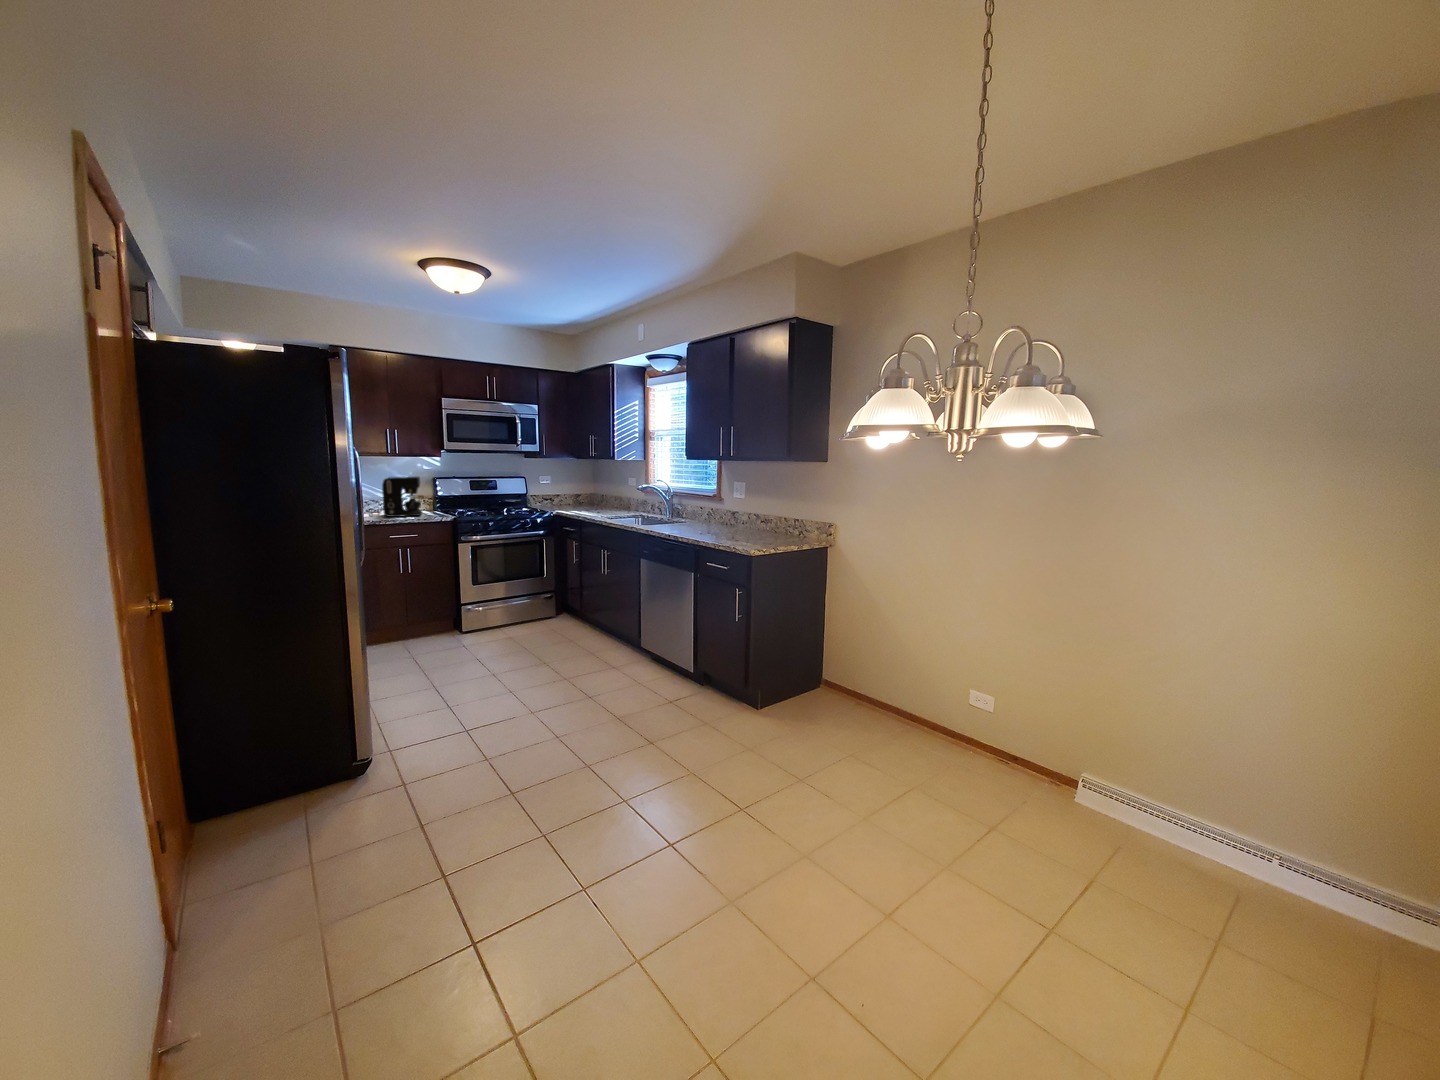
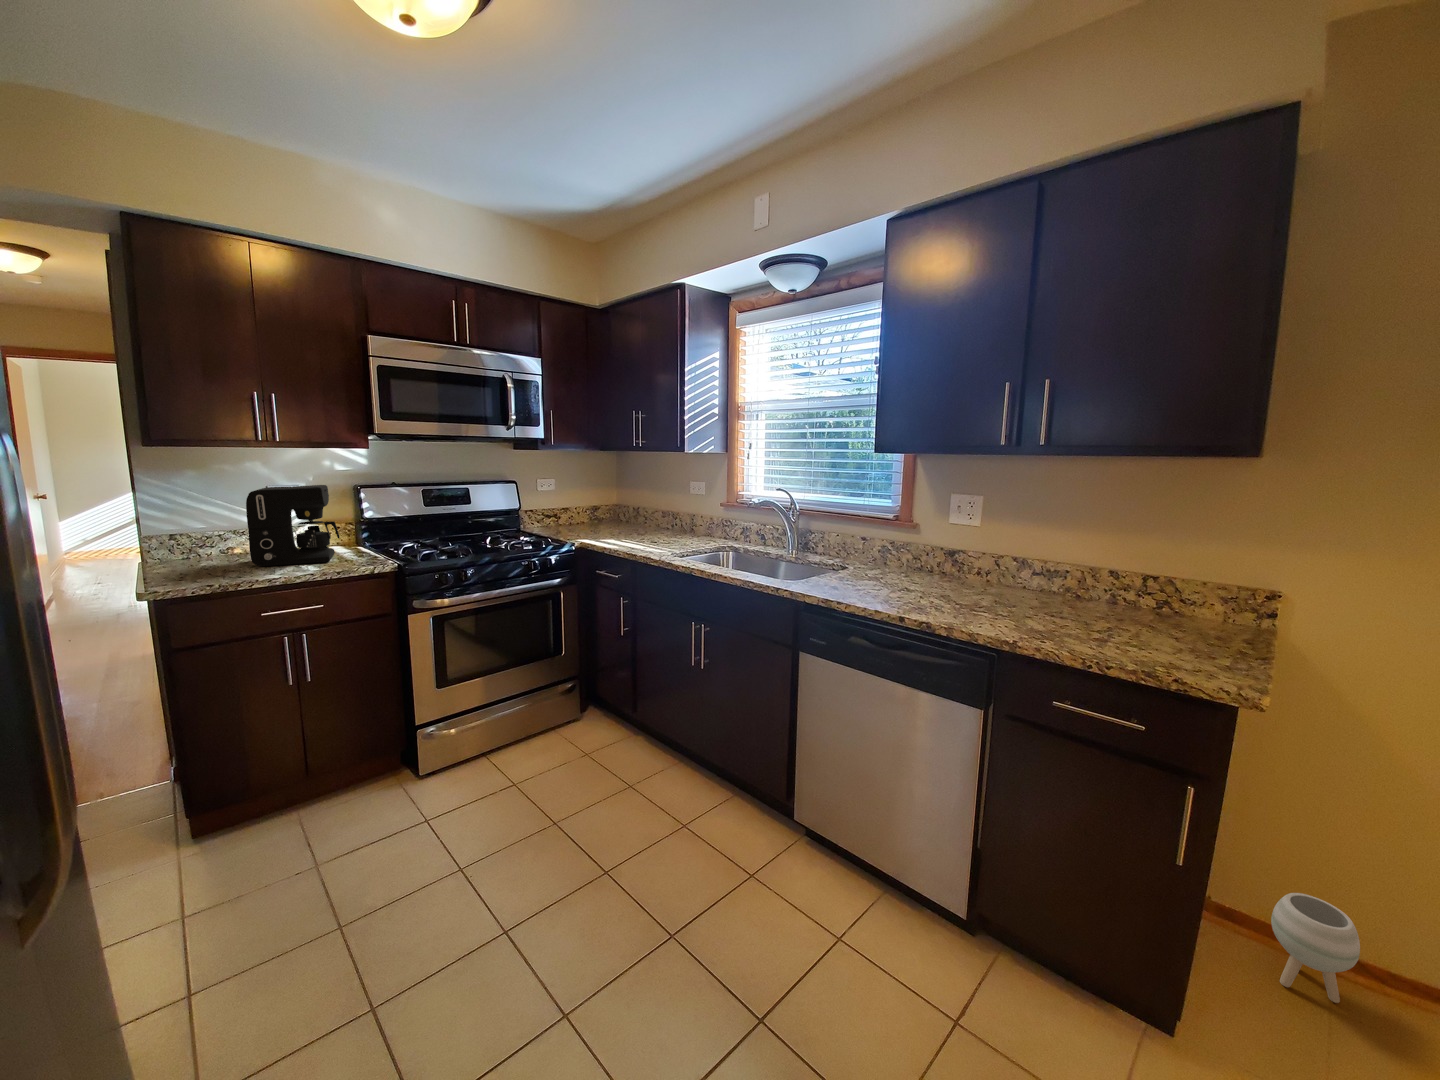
planter: none [829,662,857,706] -> present [1271,893,1360,1003]

